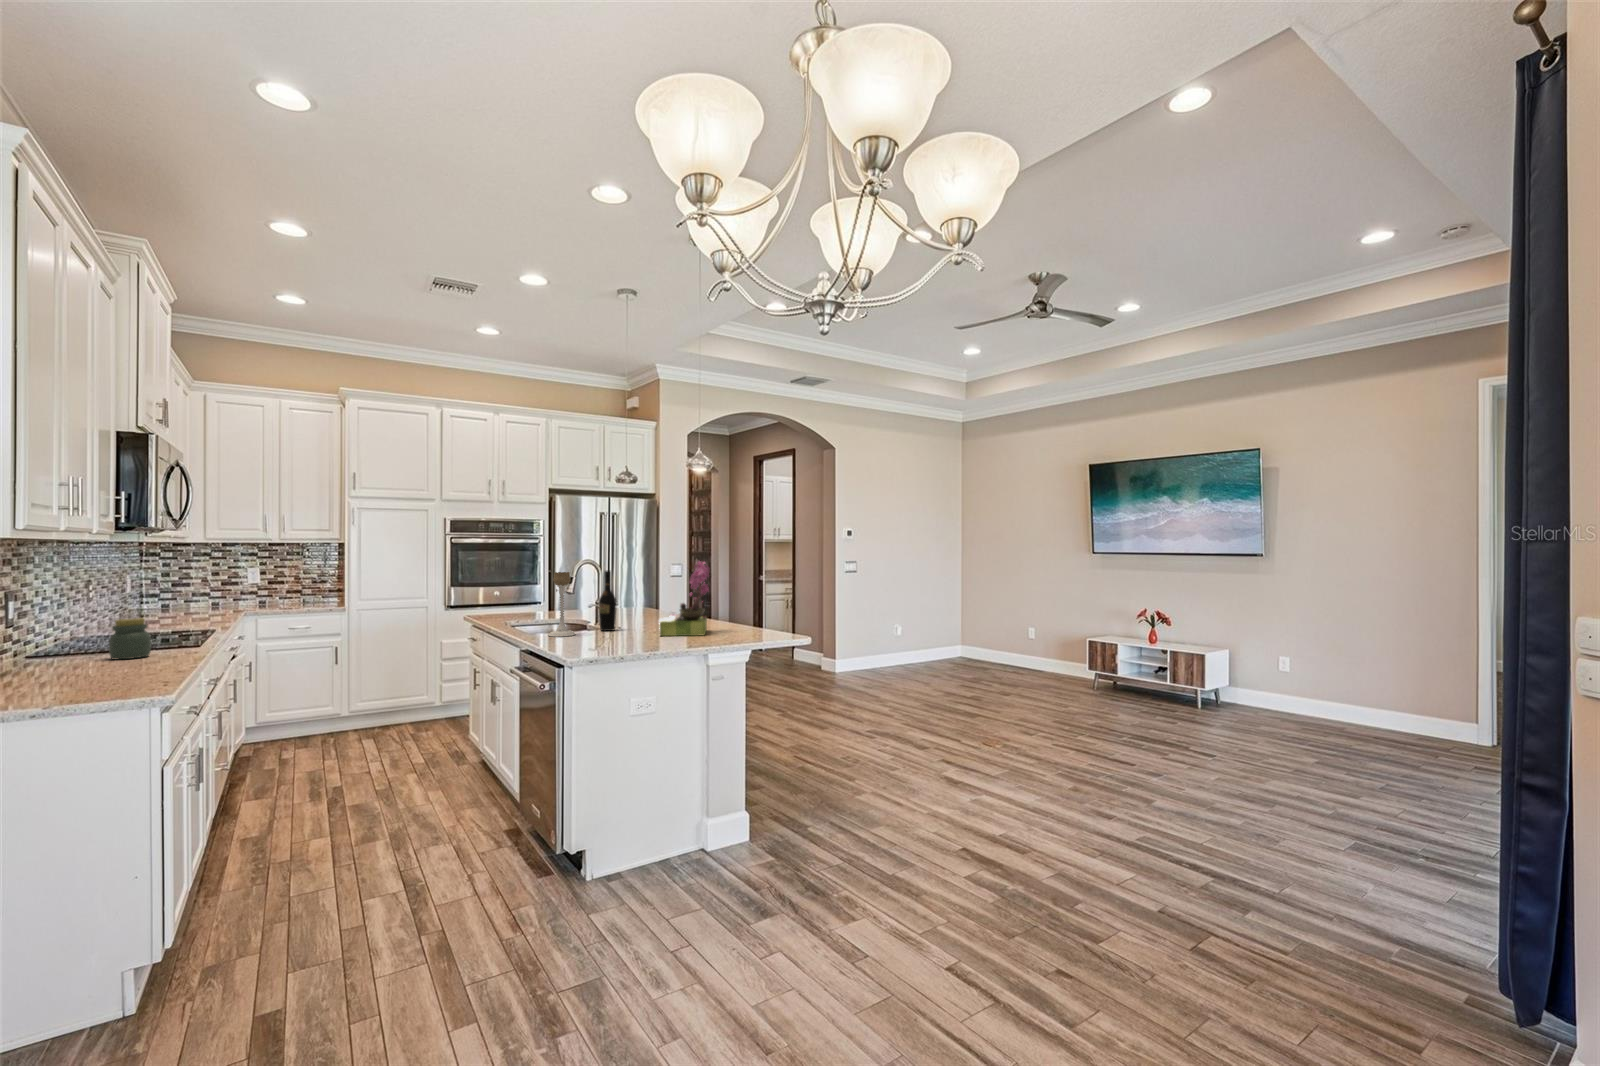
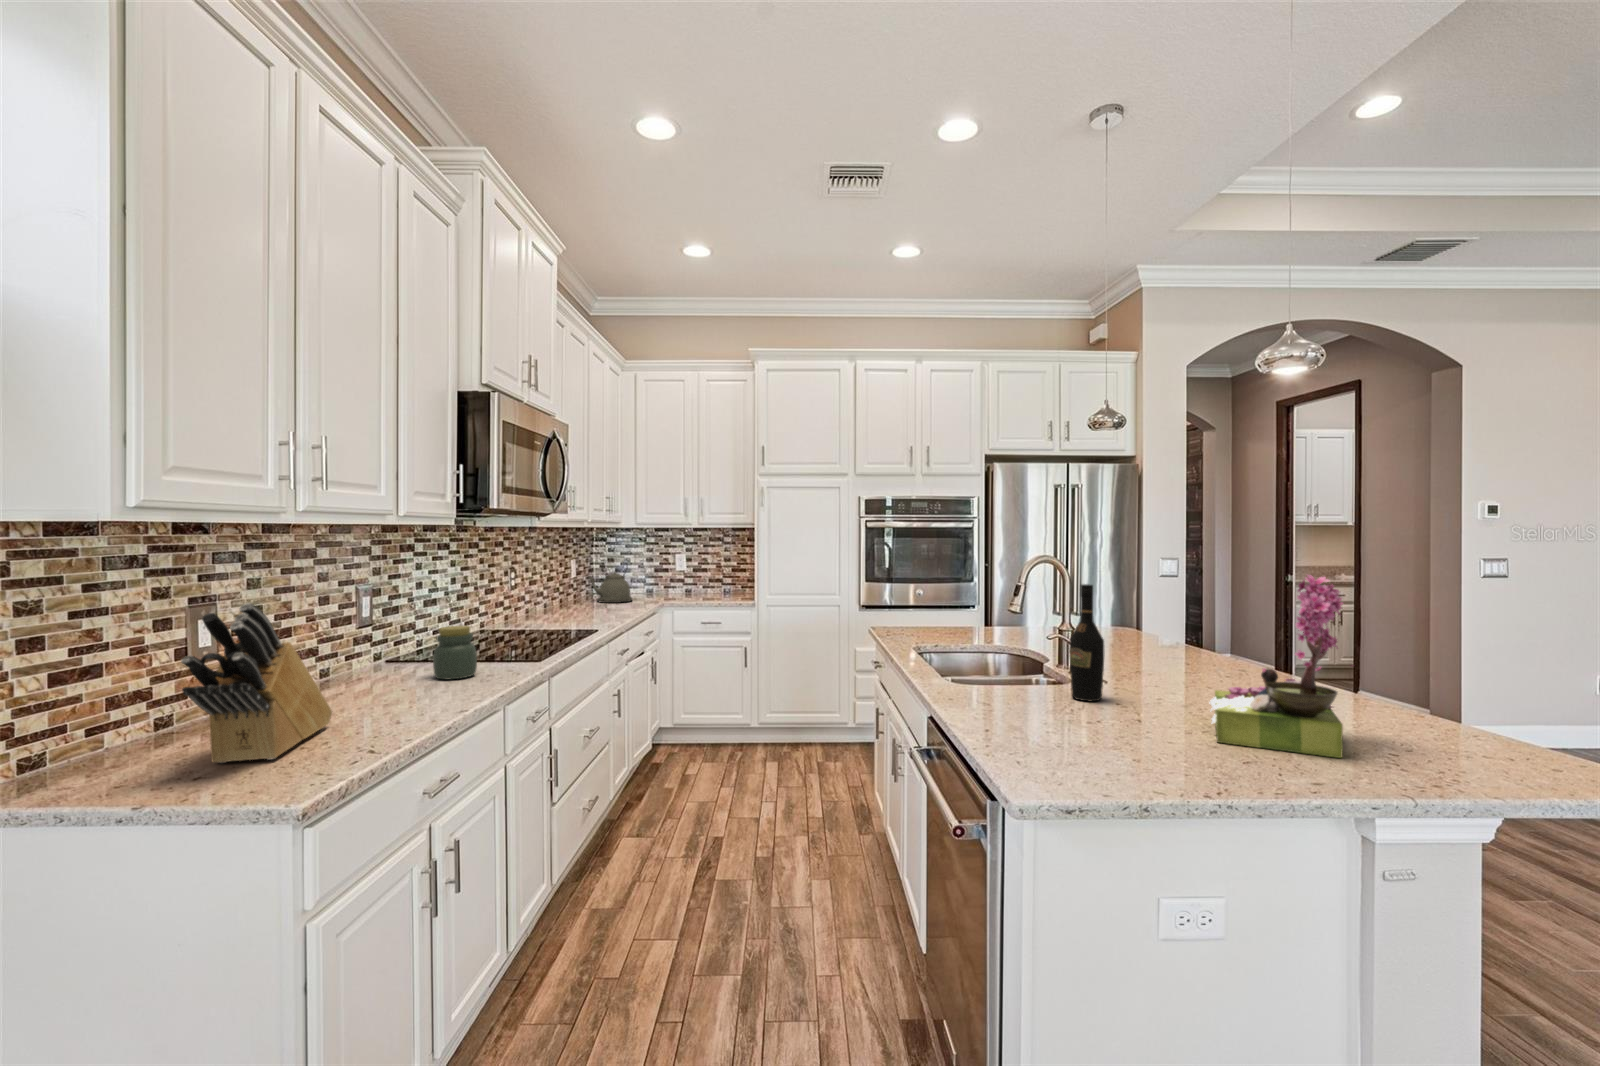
candle holder: present [548,572,575,637] -> none [976,585,1026,709]
kettle: none [150,576,203,616] -> present [588,562,632,603]
knife block: none [41,588,94,694] -> present [181,603,332,763]

